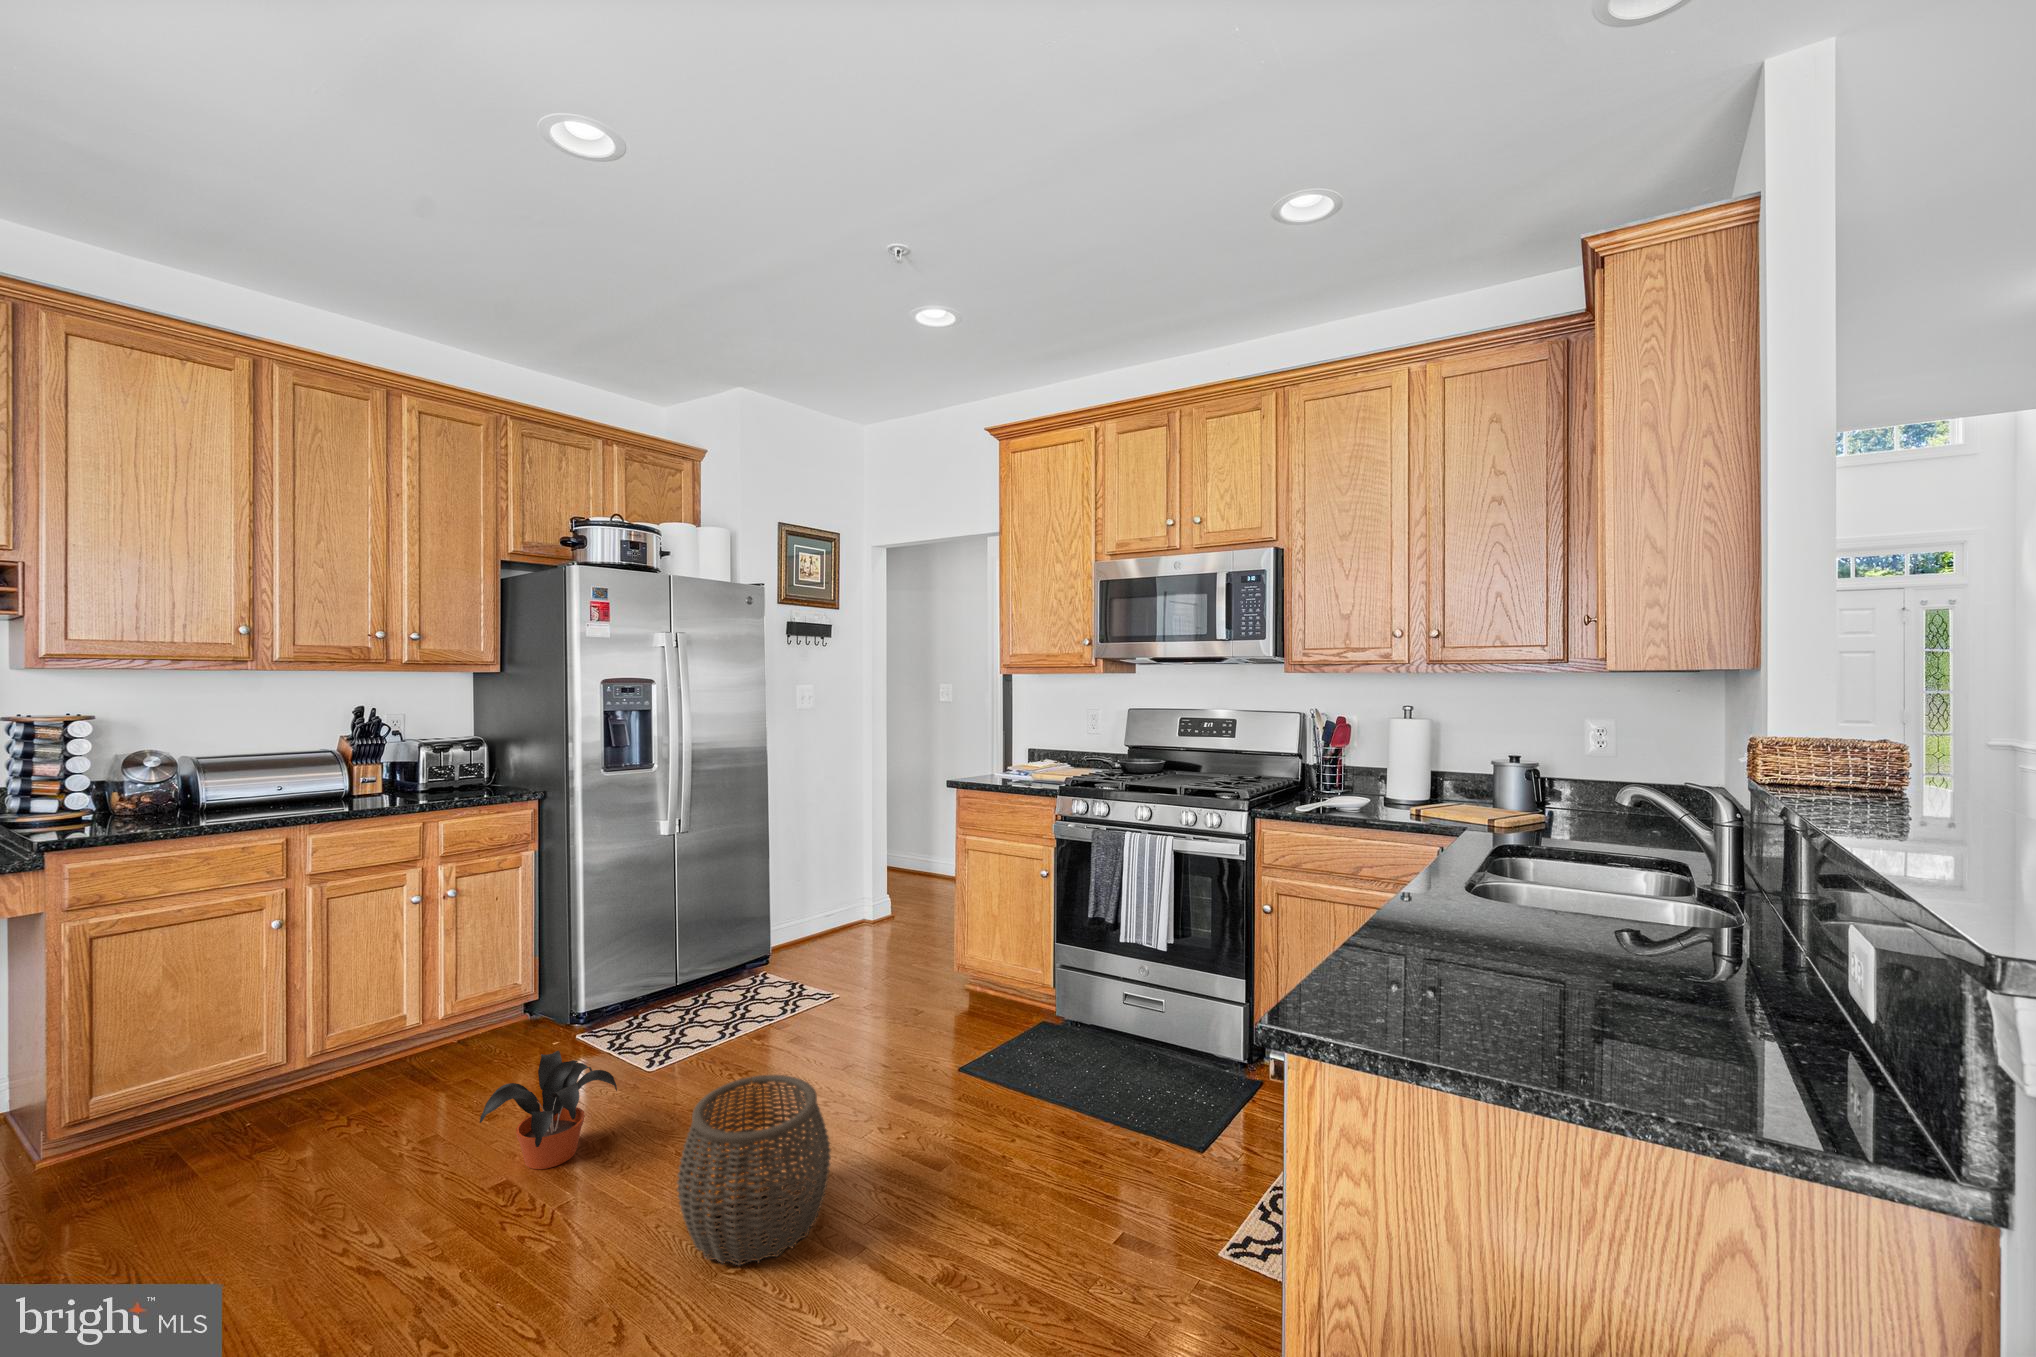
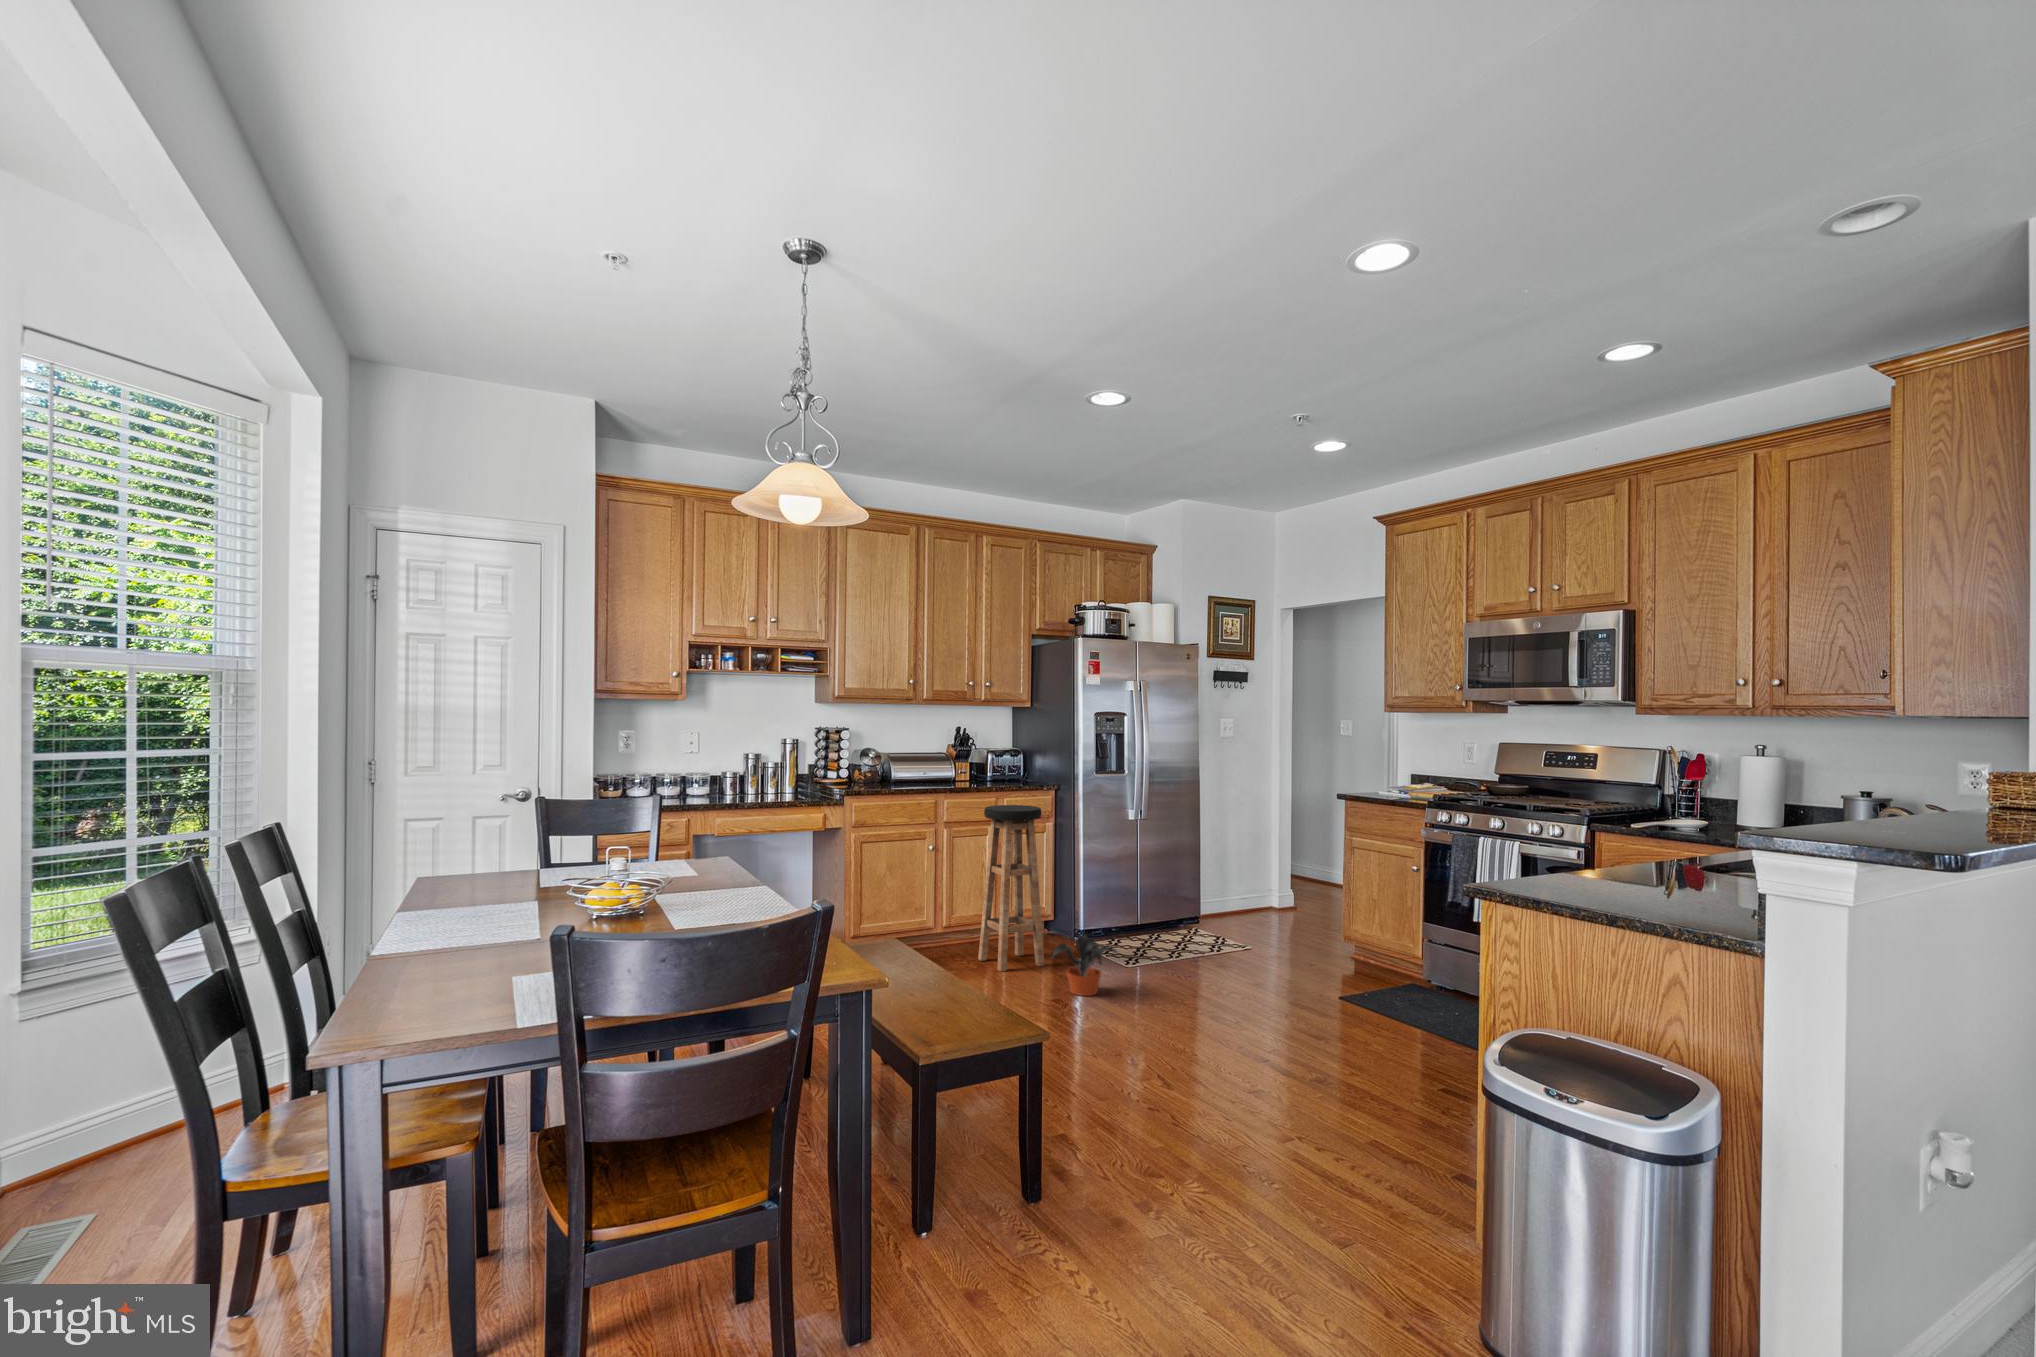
bar stool: none [371,835,499,1132] -> present [978,805,1045,972]
woven basket: present [677,1075,831,1266] -> none [1164,951,1252,1045]

